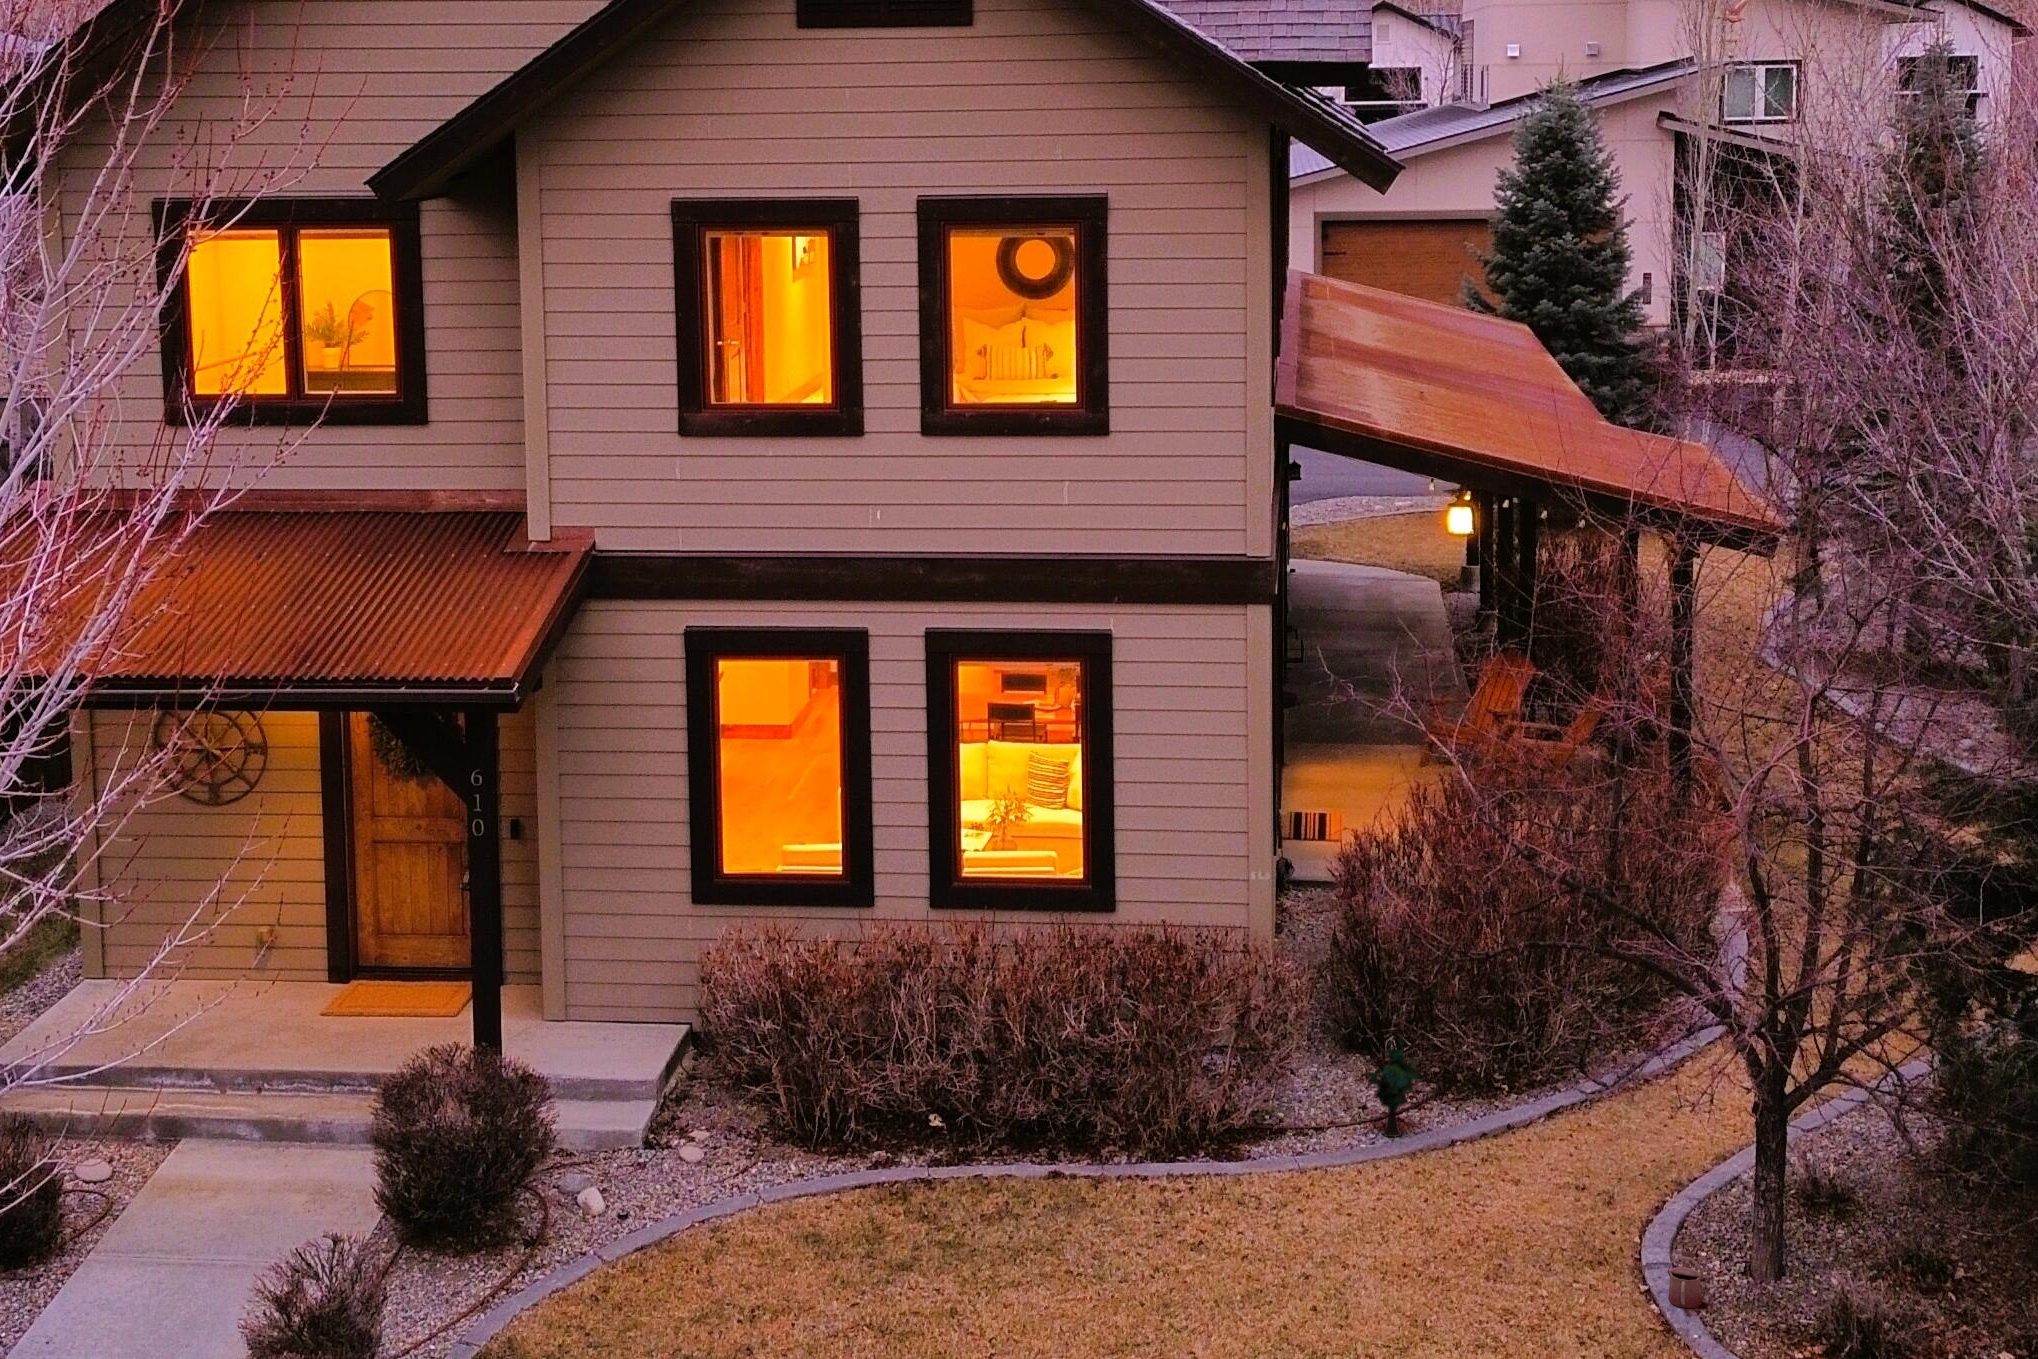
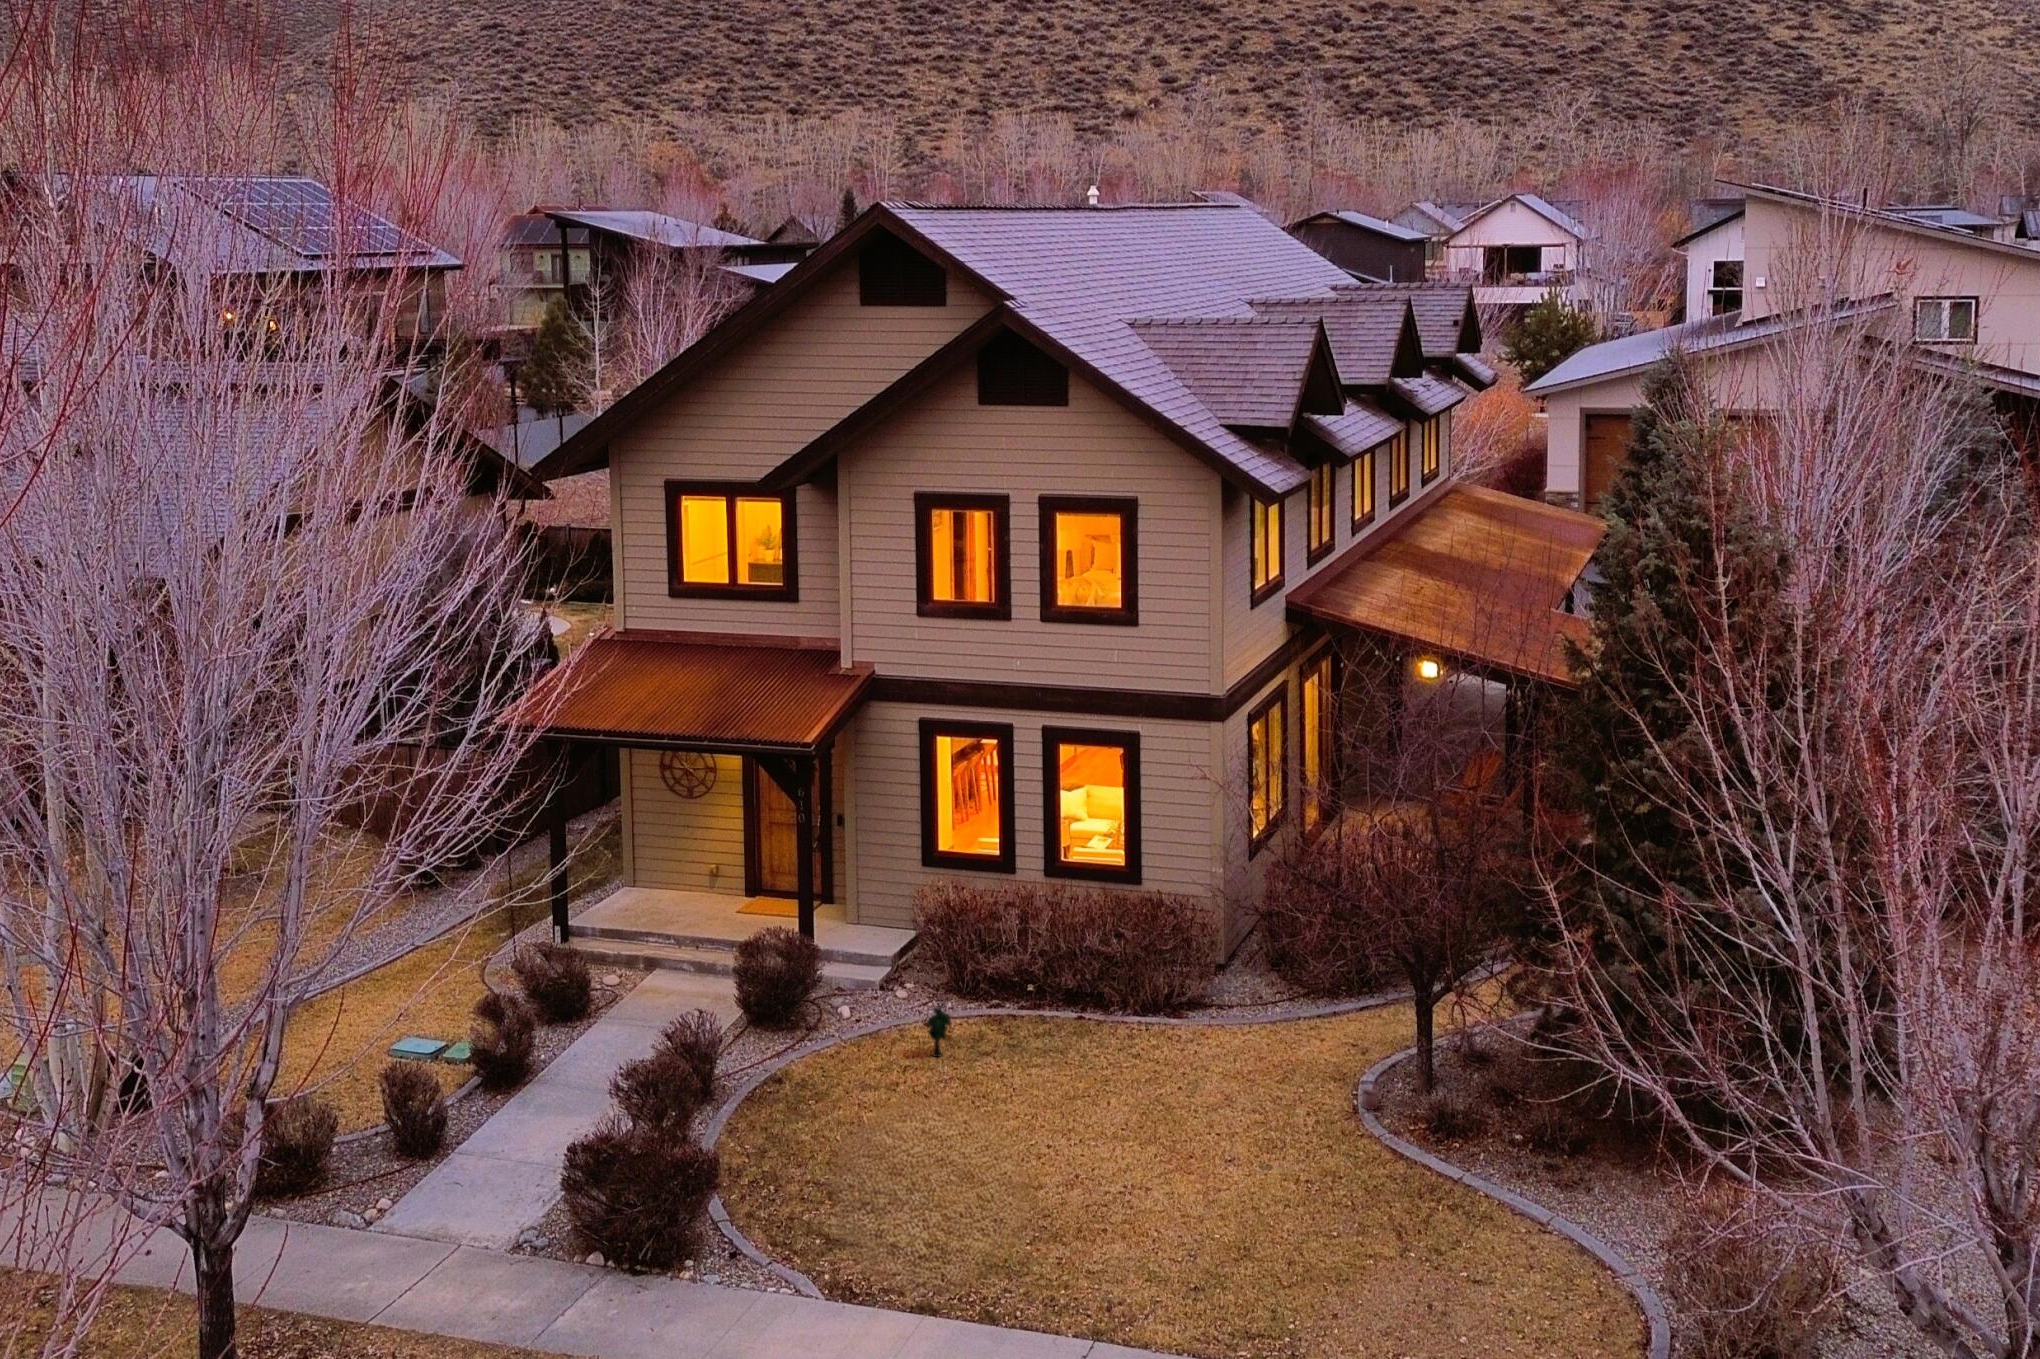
decorative plant: present [1365,1038,1420,1137] -> present [924,1002,953,1057]

